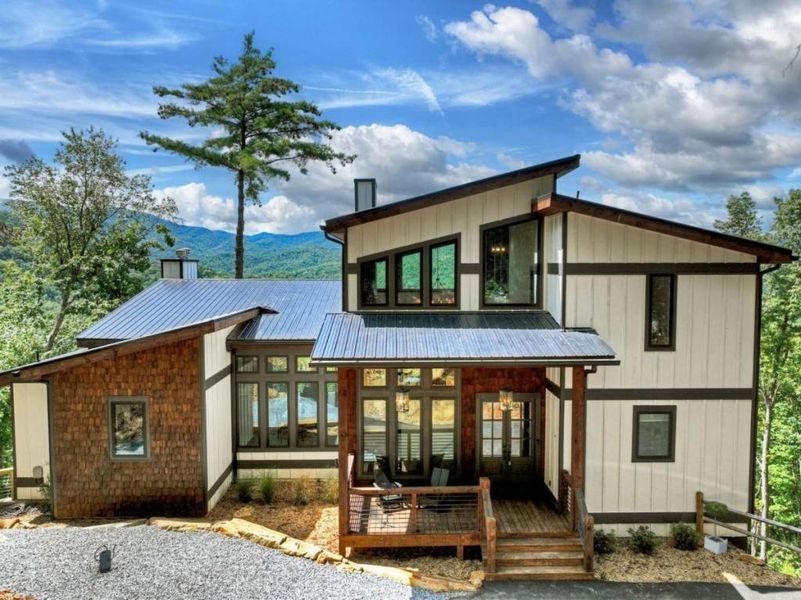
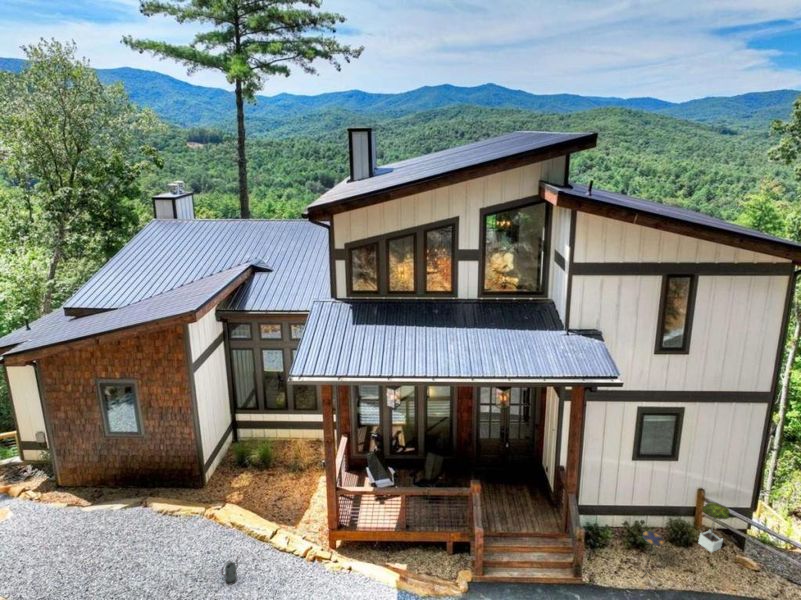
side table: present [380,483,397,522] -> present [643,531,664,571]
watering can: present [94,544,116,573] -> present [222,558,238,584]

